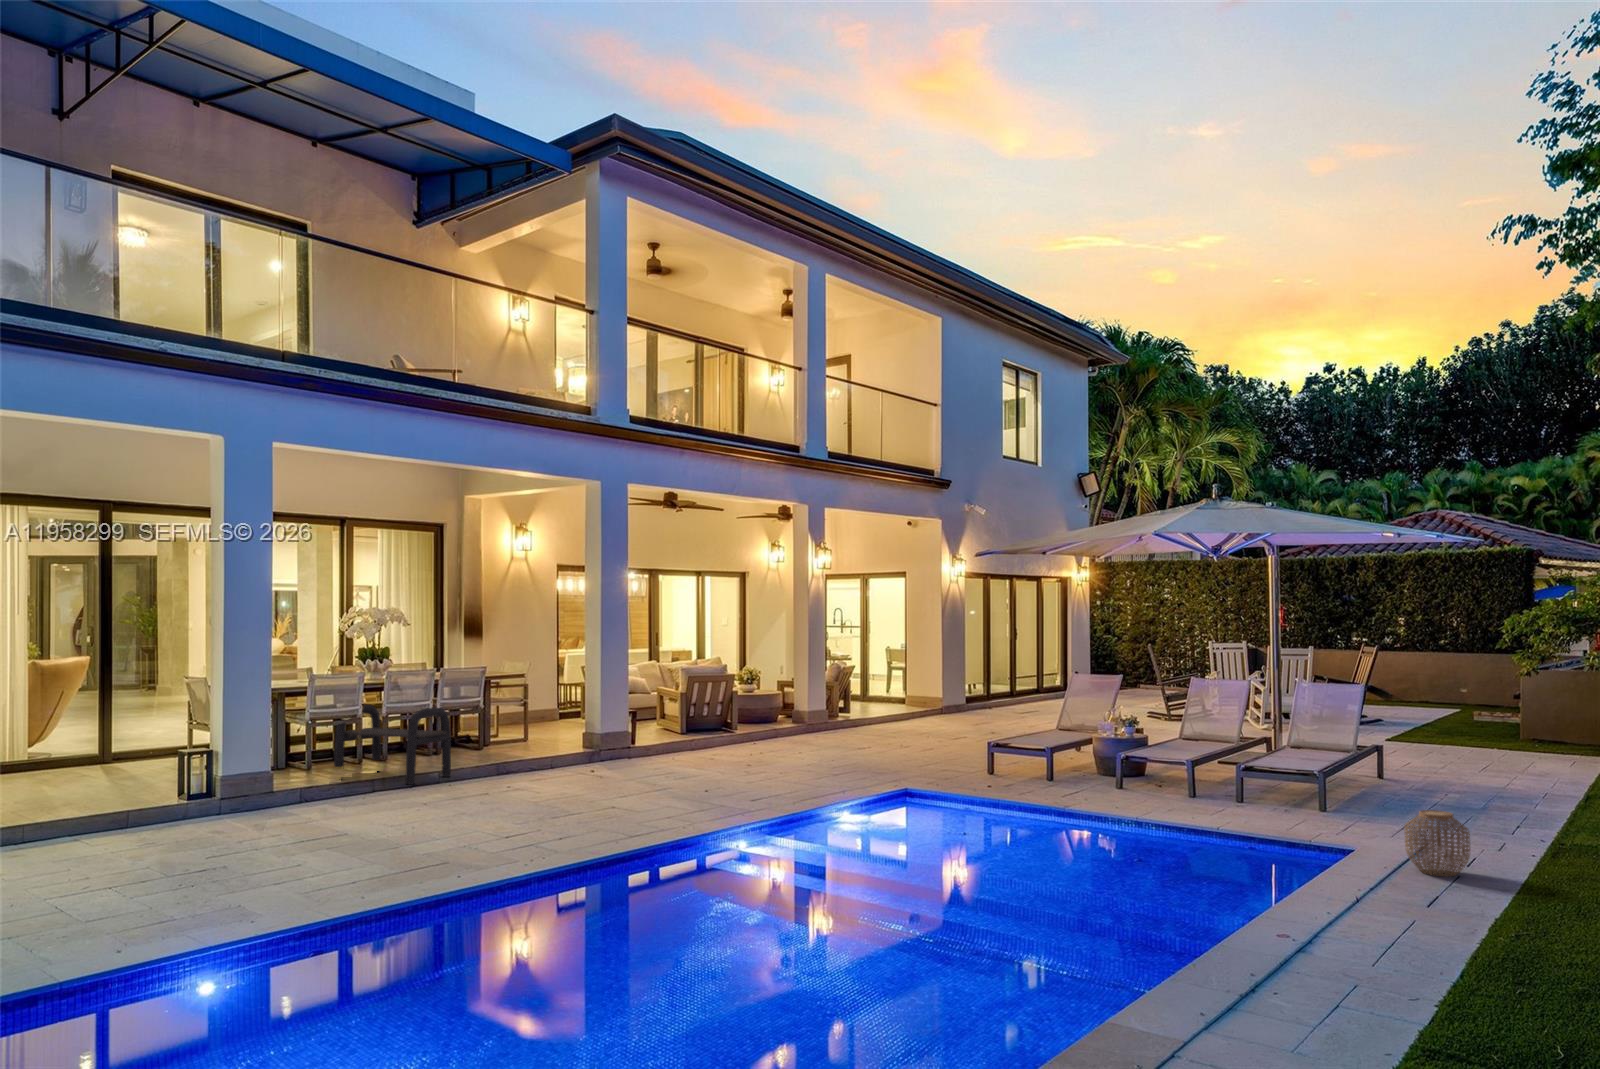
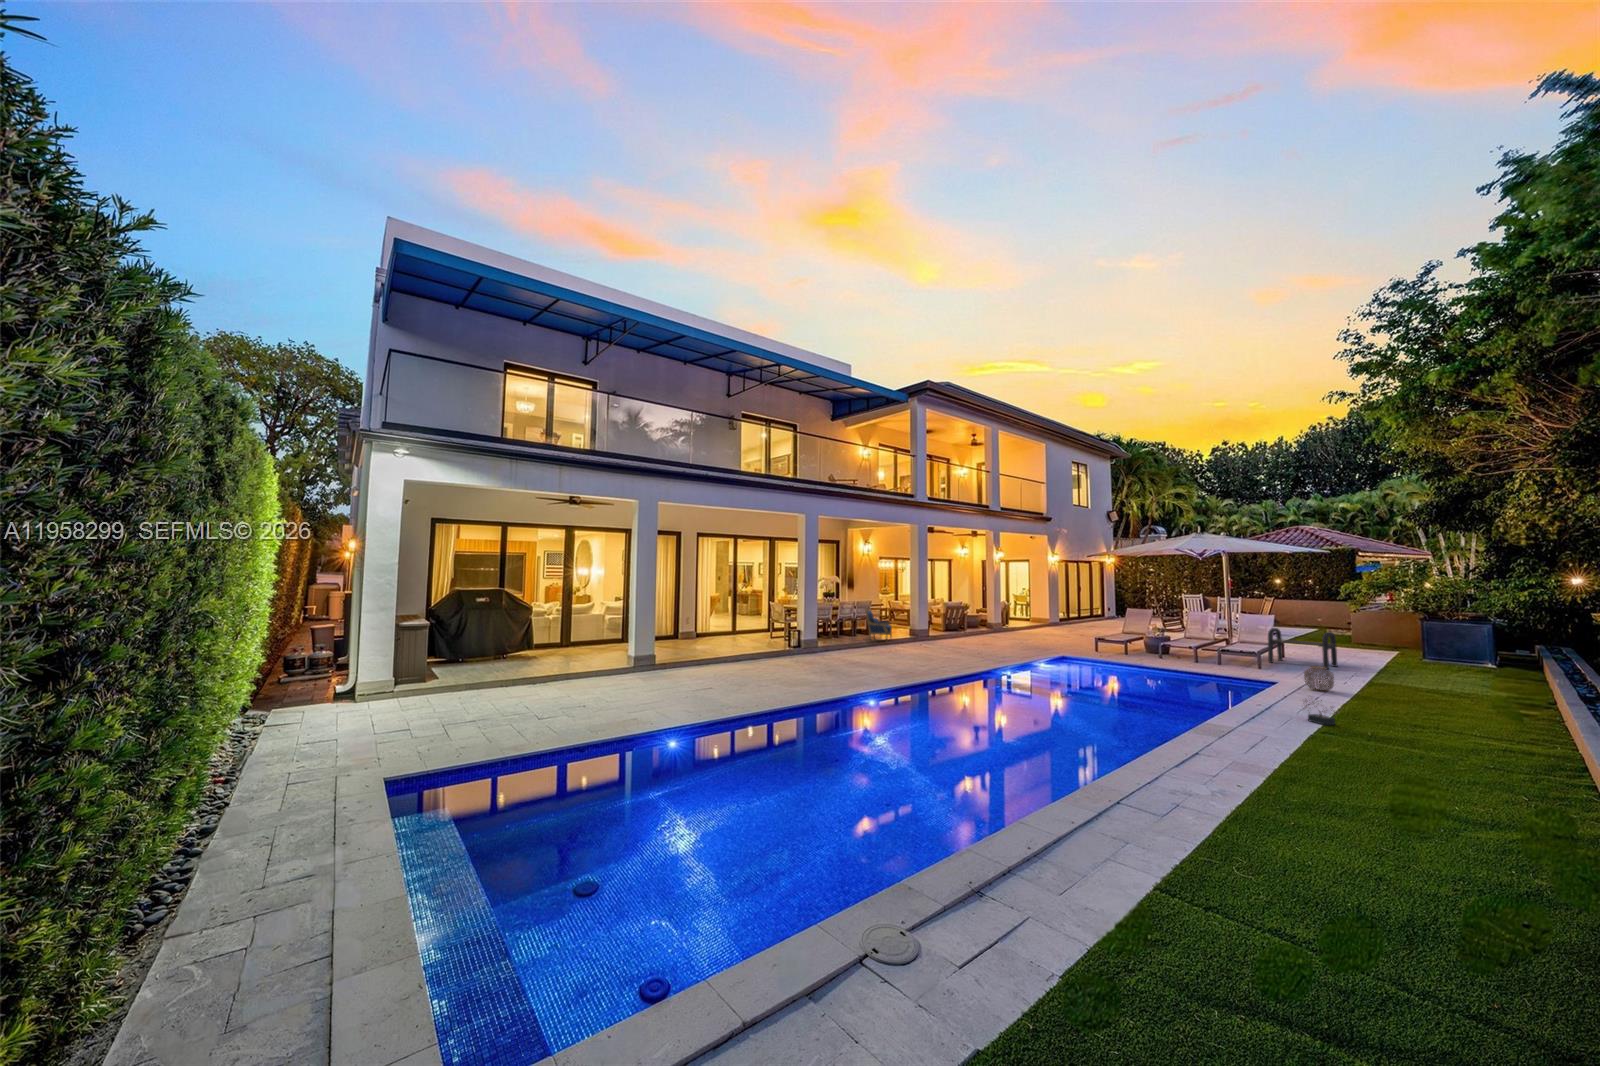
armchair: none [453,671,528,769] -> present [865,608,892,639]
bench: present [334,705,451,785] -> present [1268,628,1337,669]
decorative plant: none [1368,913,1467,1005] -> present [1305,700,1336,725]

